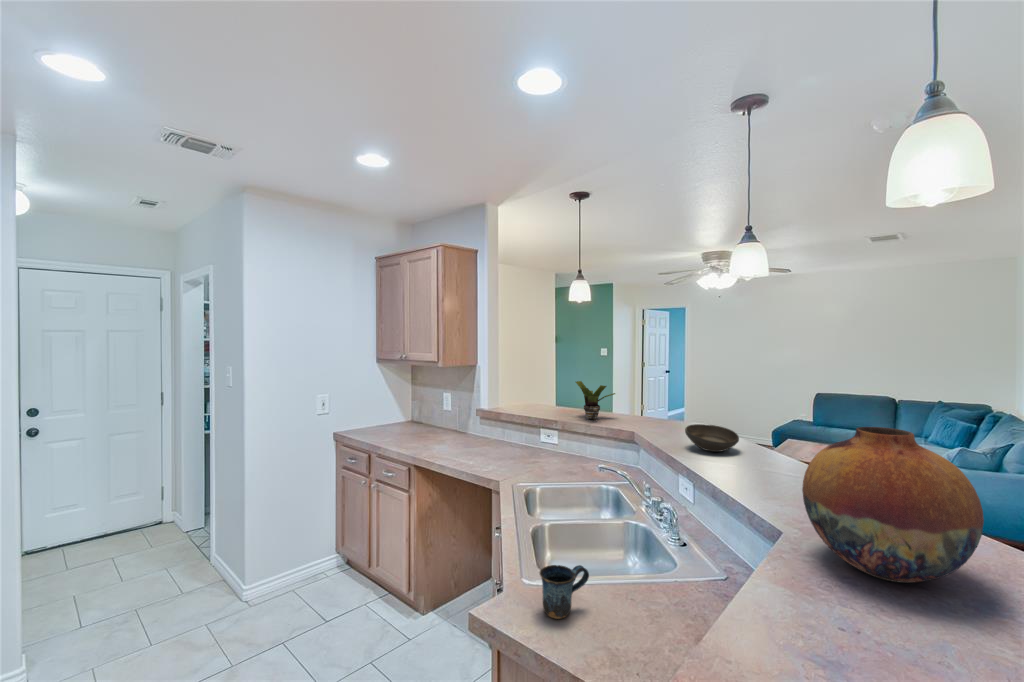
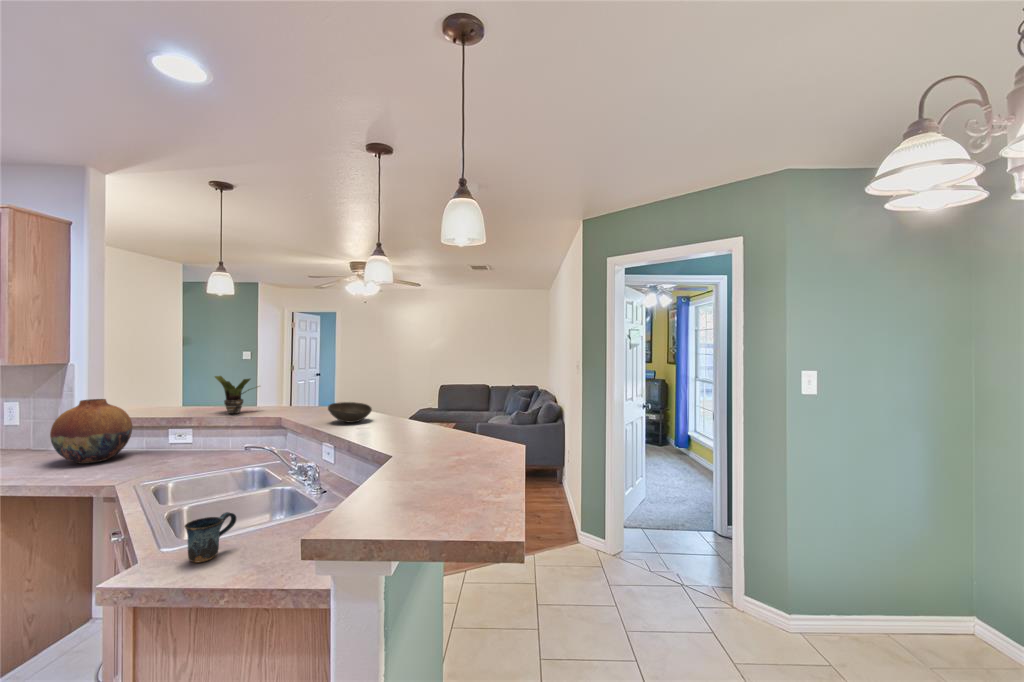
vase: present [802,427,984,583] -> present [50,399,132,464]

